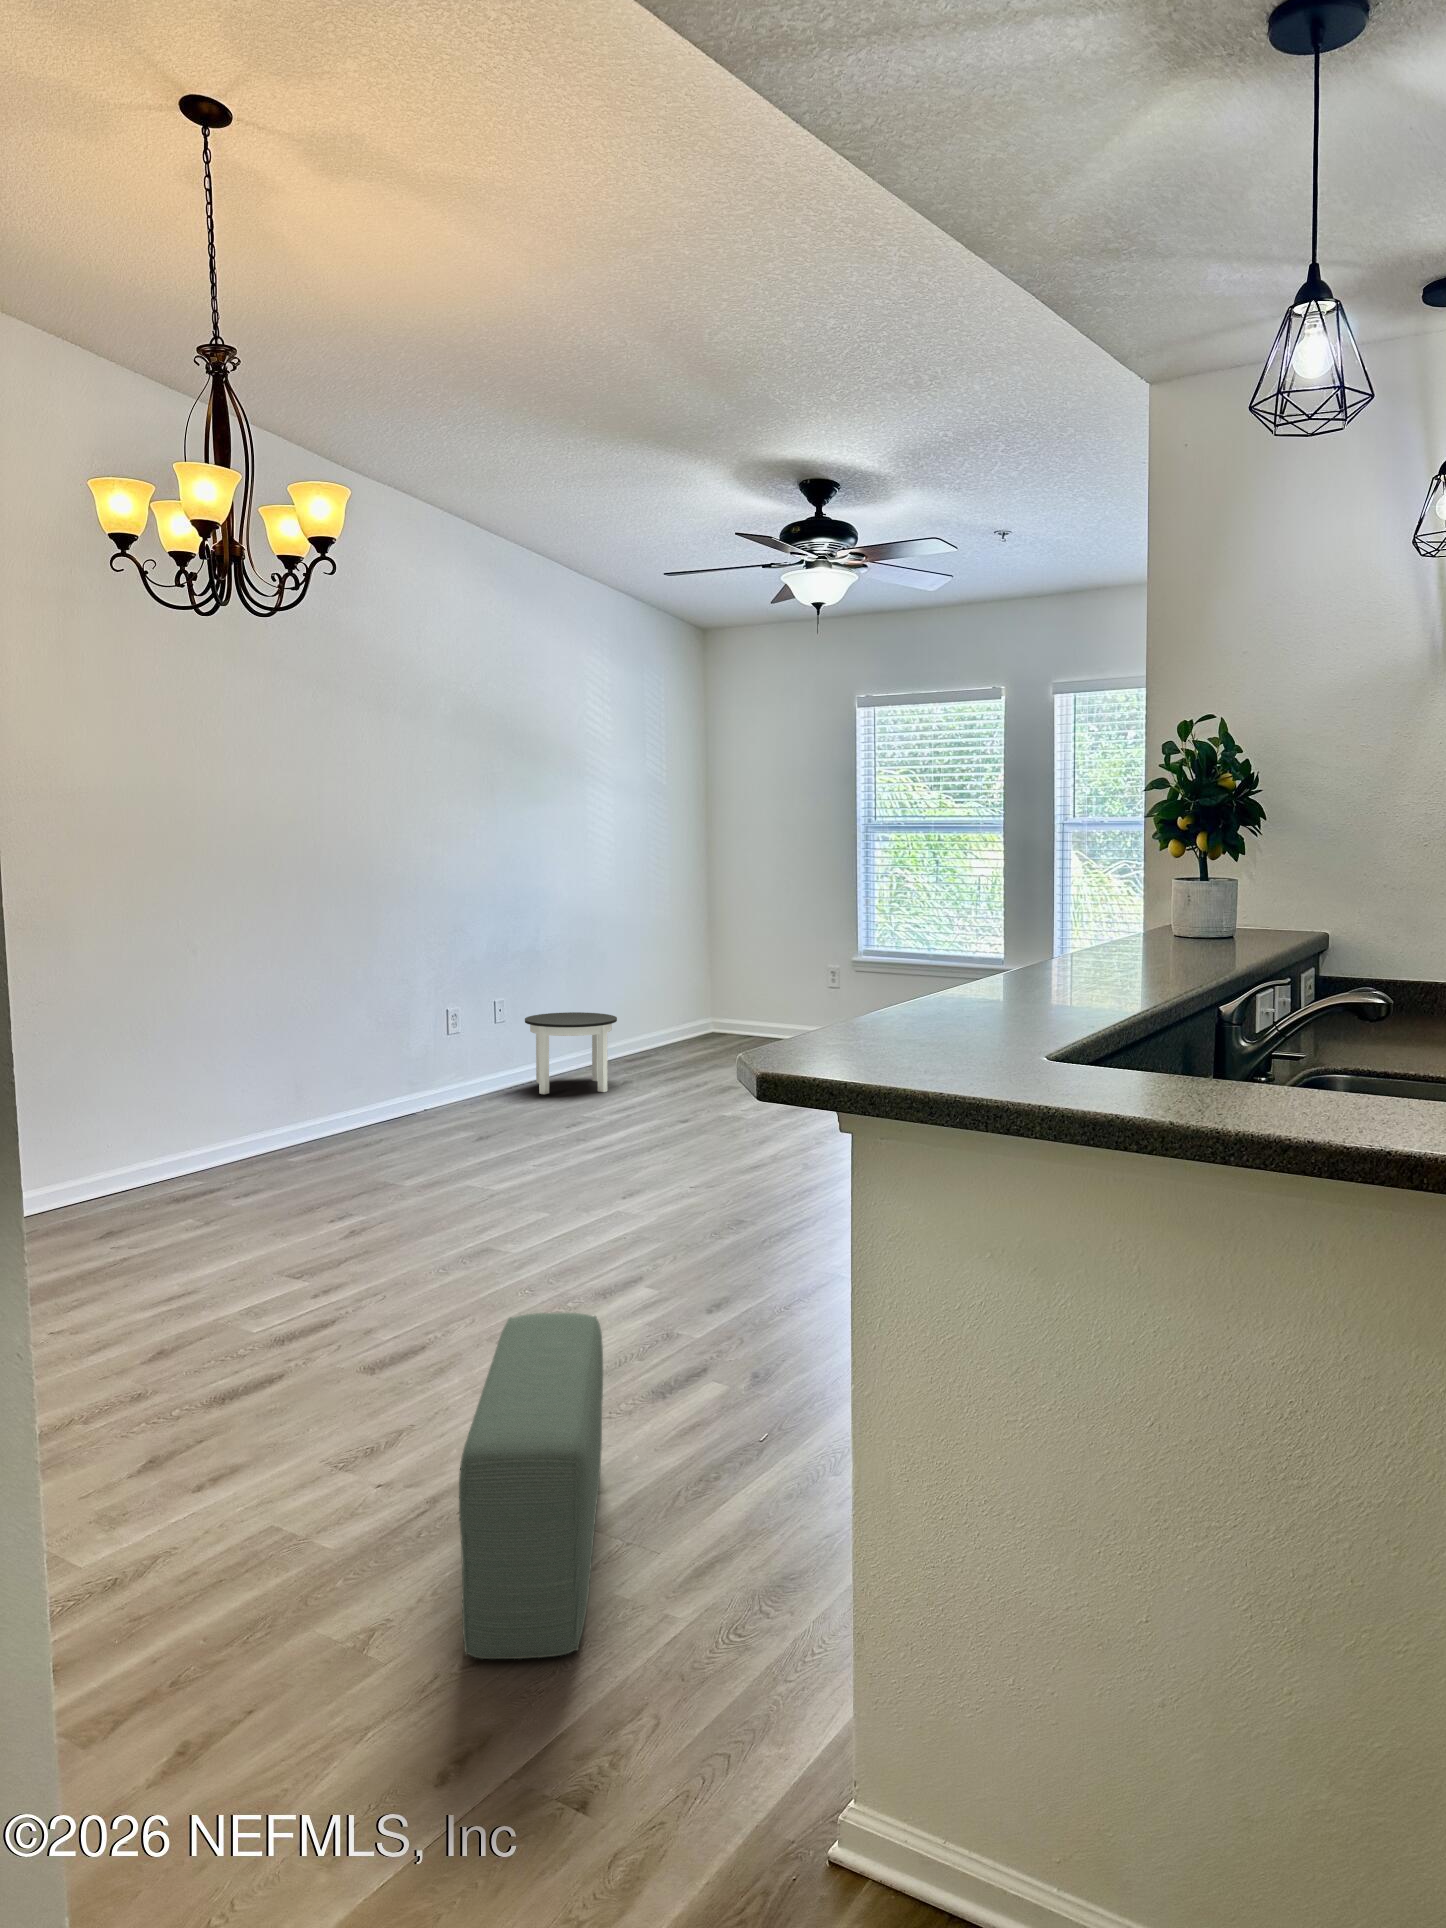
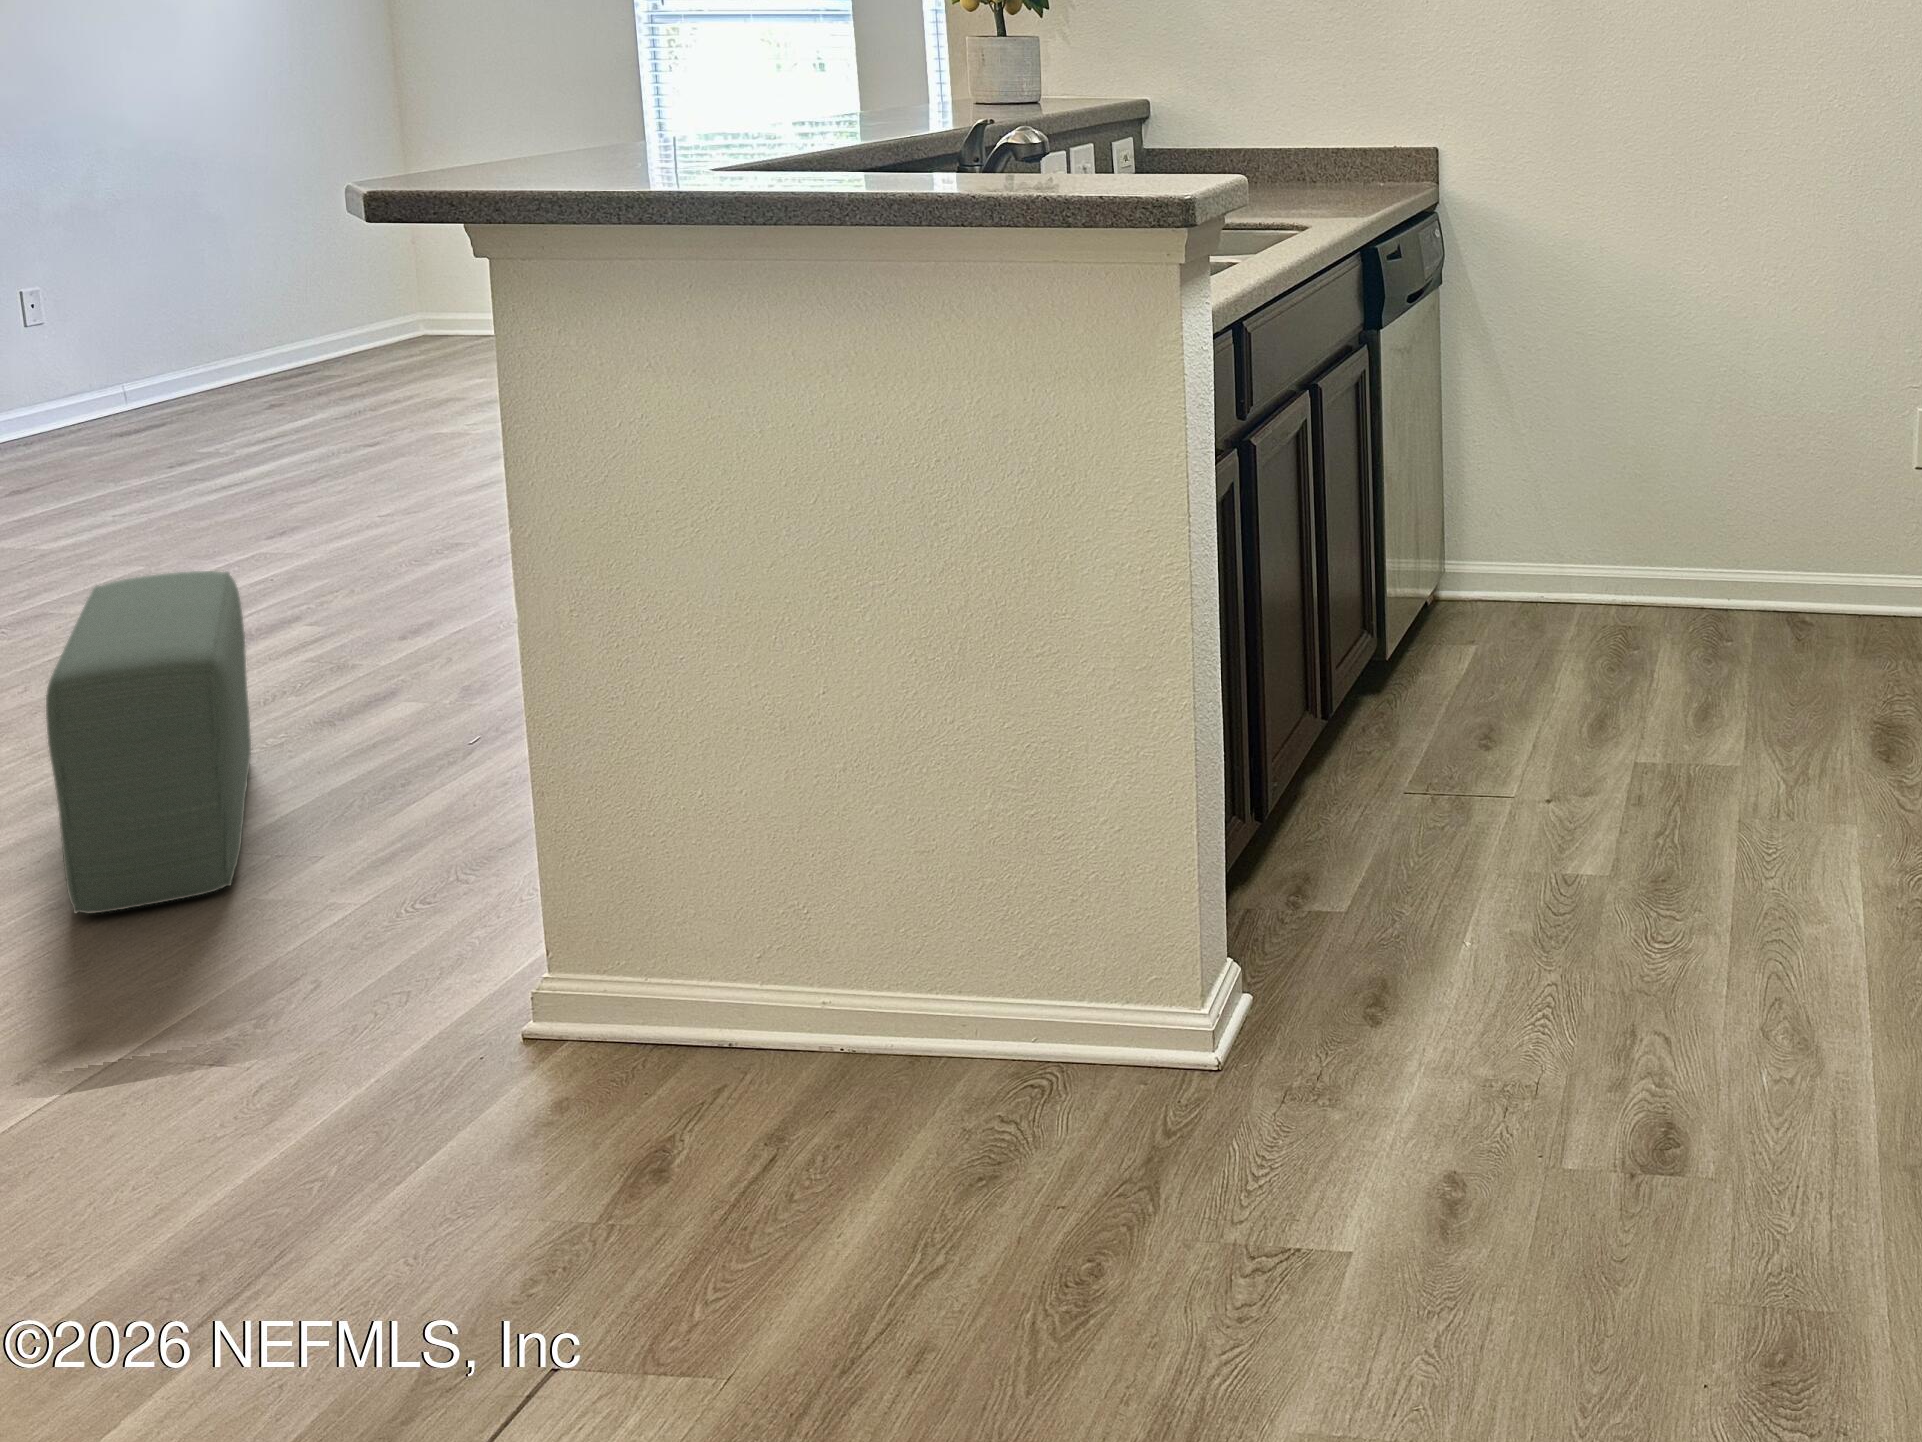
round table: present [525,1012,617,1094] -> none [69,304,243,431]

